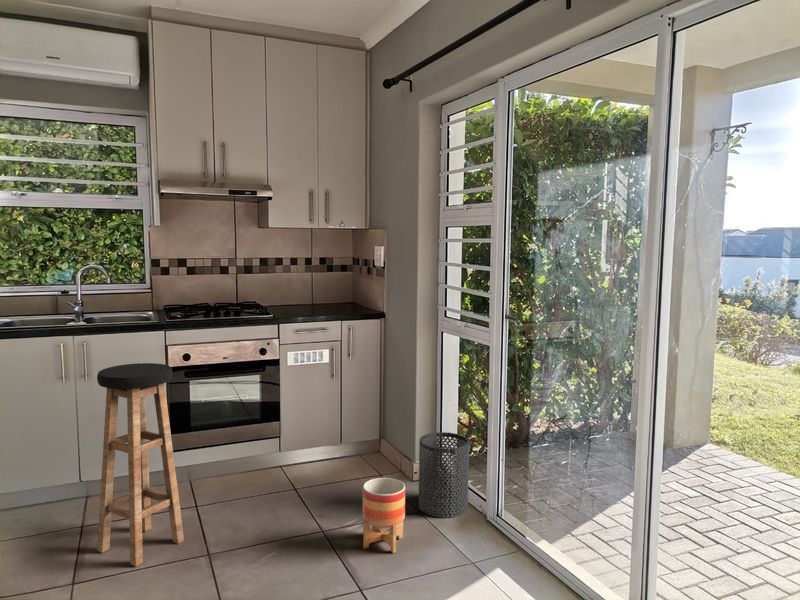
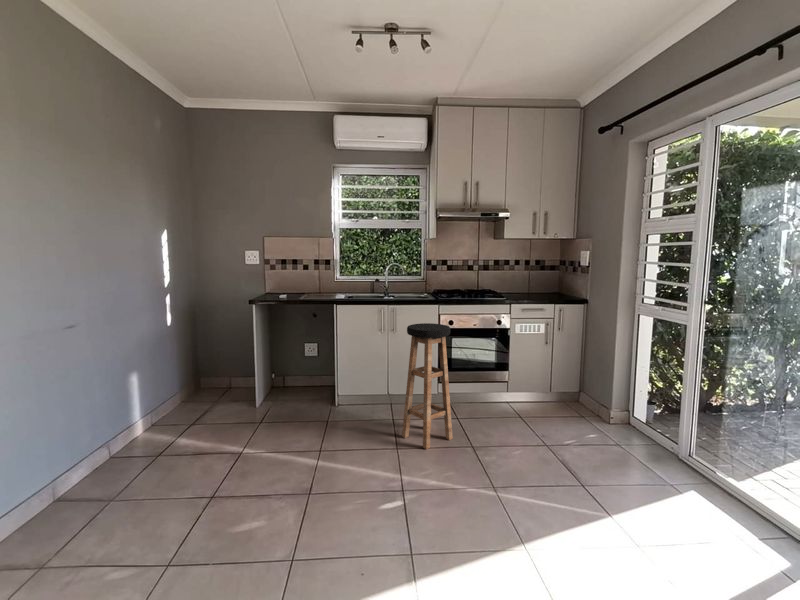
trash can: present [419,432,469,518] -> none [617,389,663,453]
planter: present [363,478,405,553] -> none [578,415,613,470]

